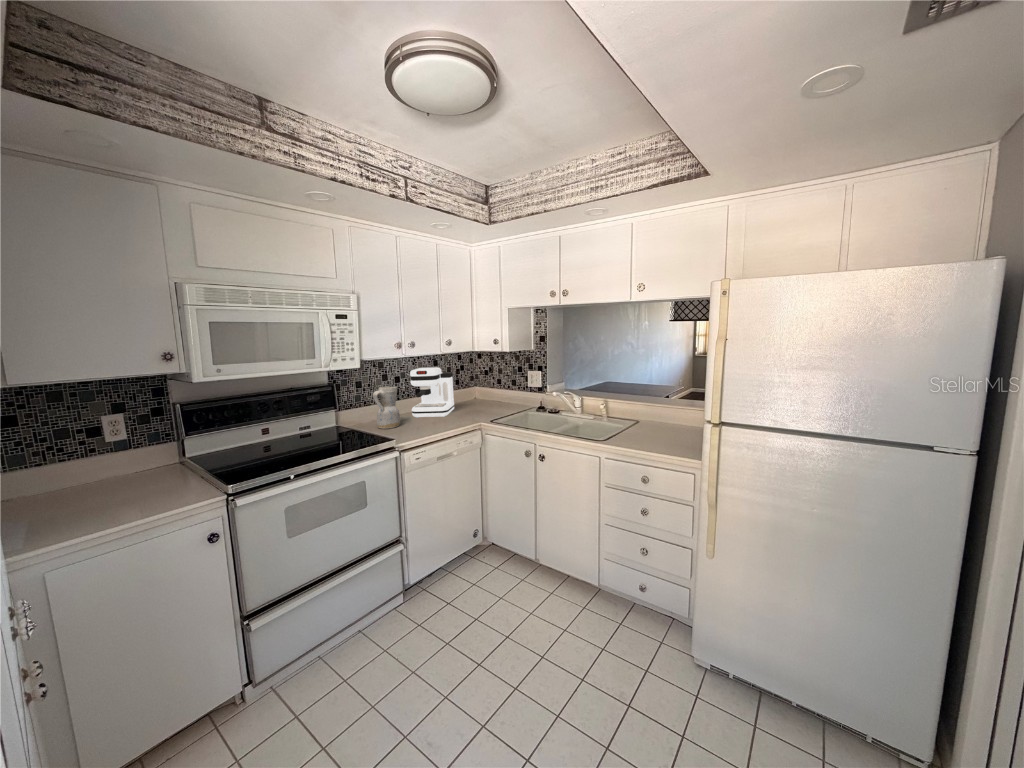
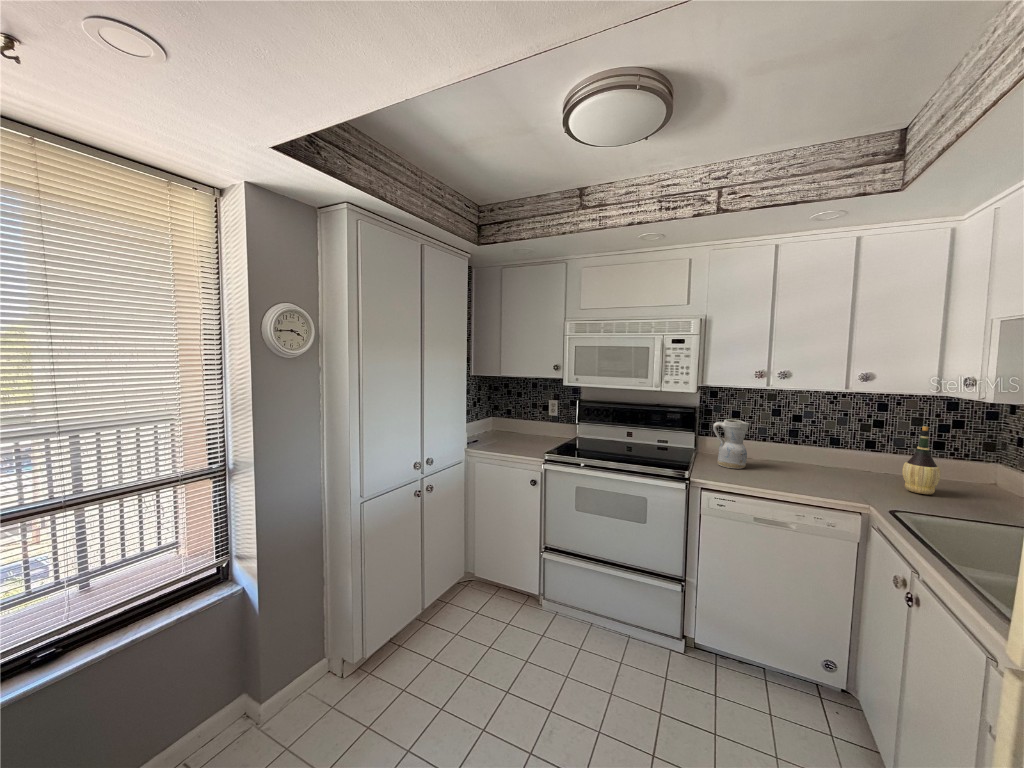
coffee maker: present [410,367,454,418] -> none [776,408,867,482]
wine bottle: none [467,369,483,408] -> present [902,426,940,494]

